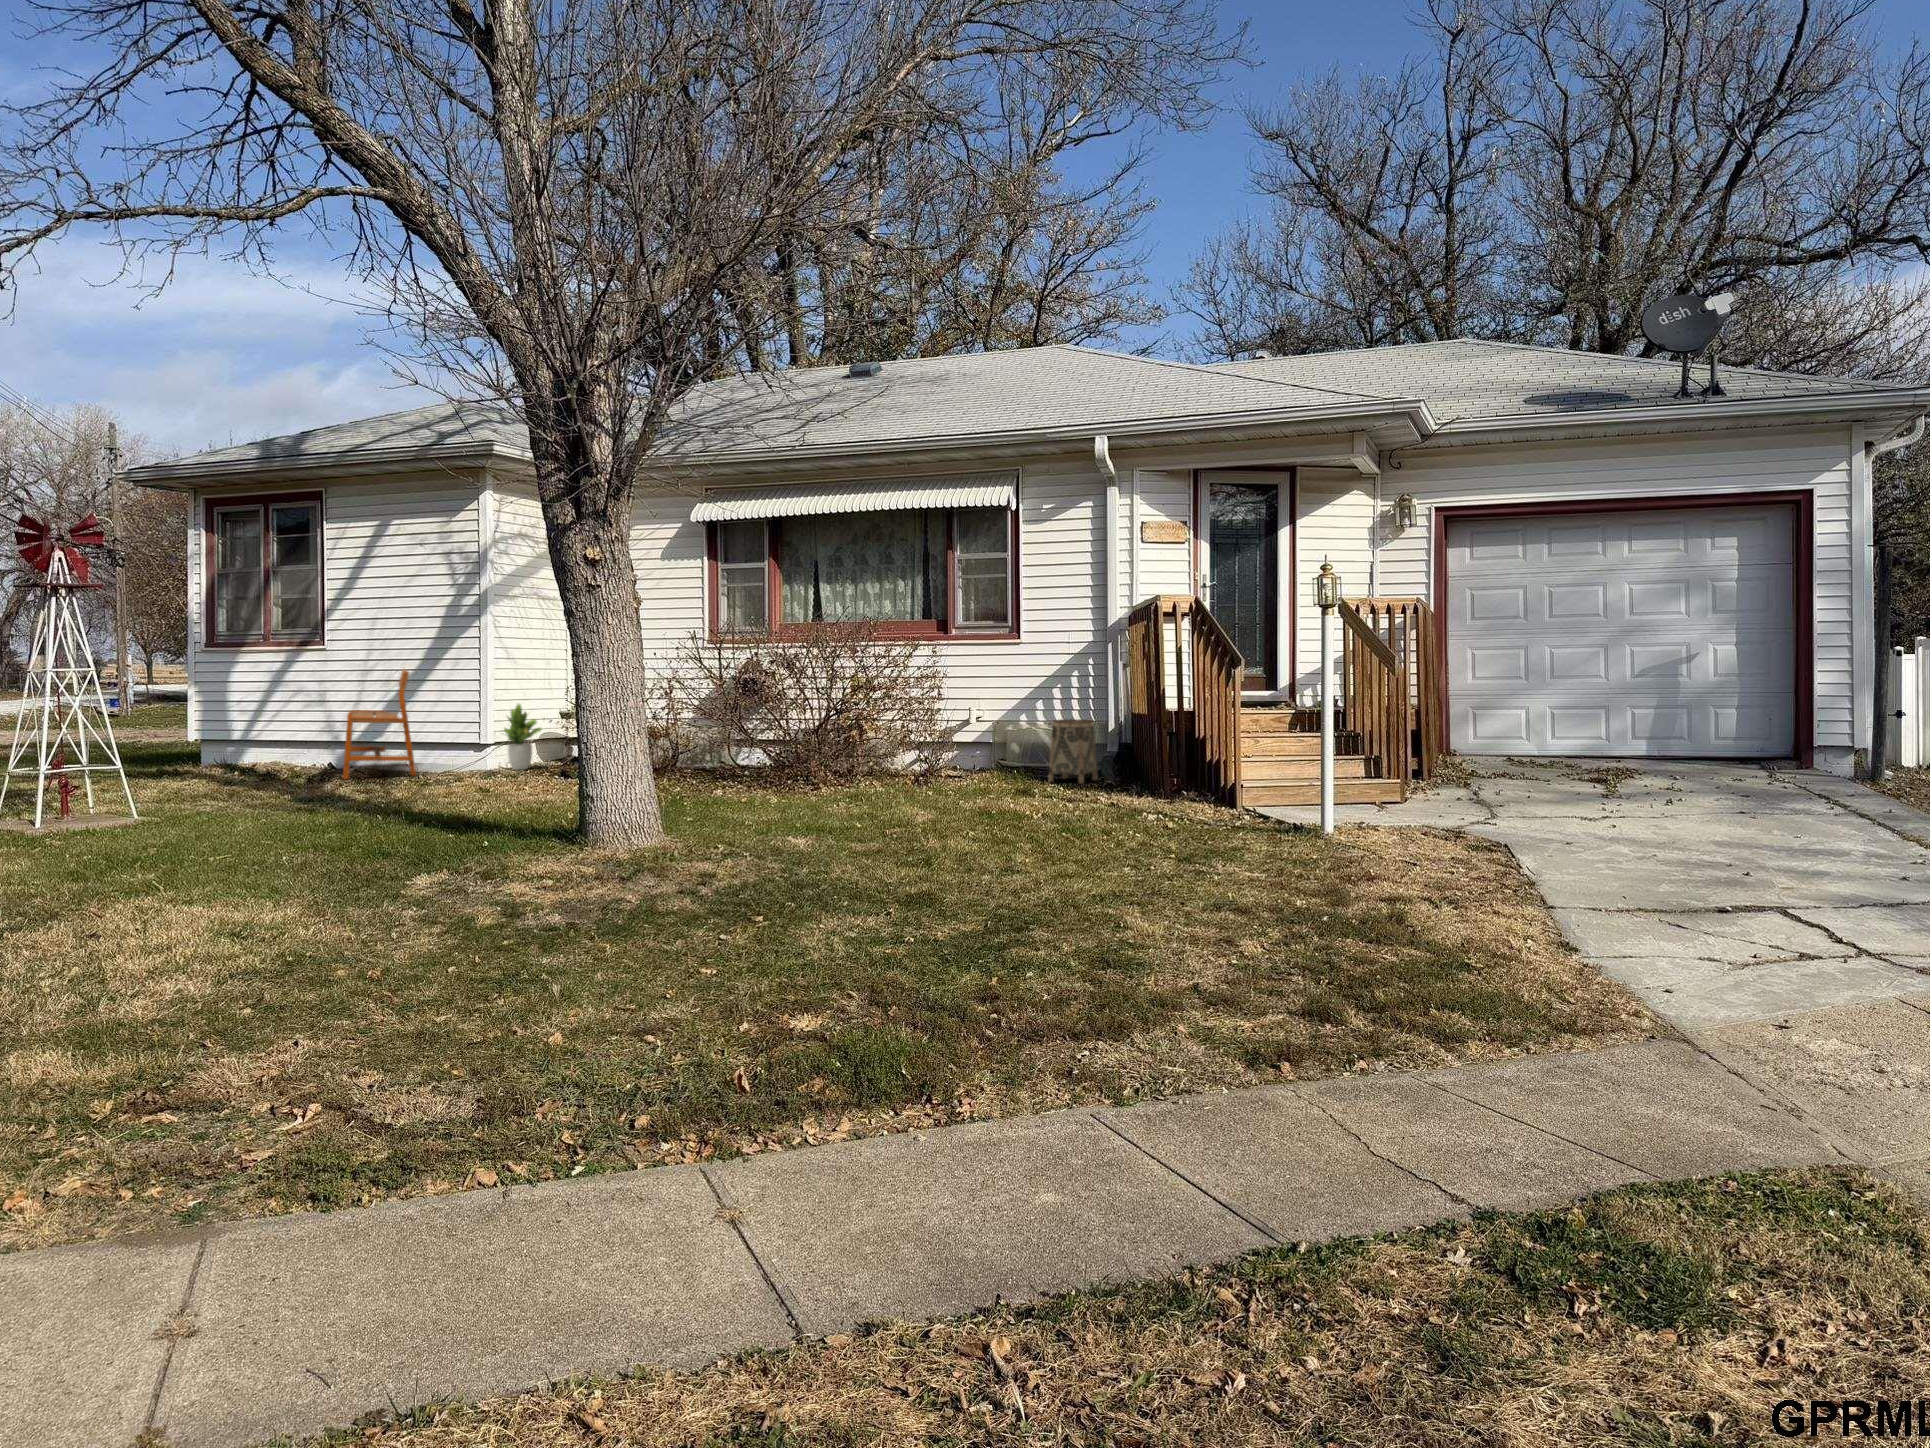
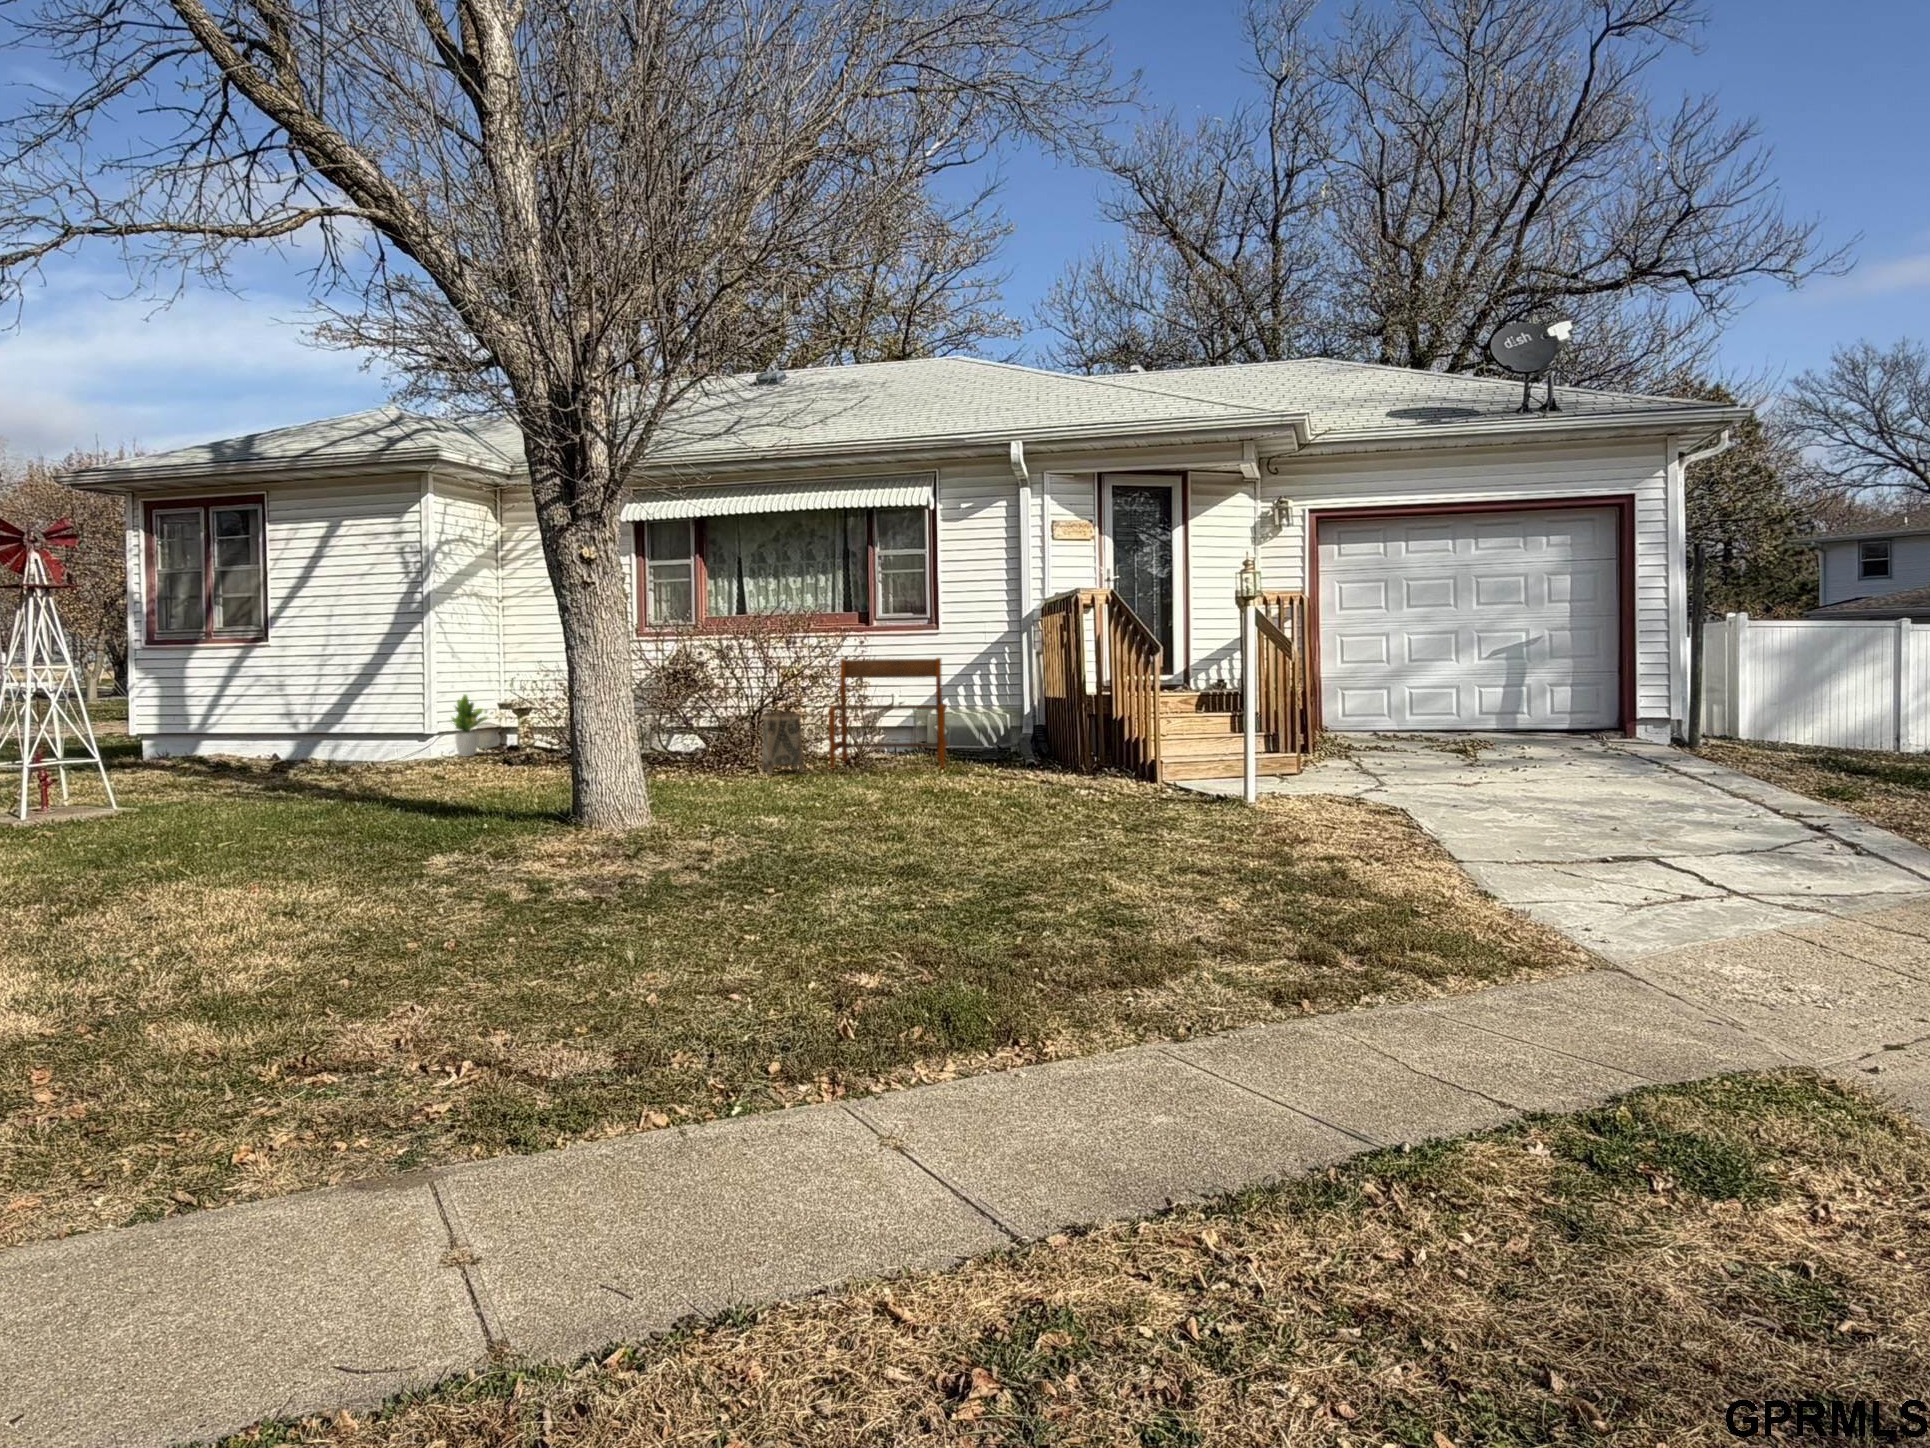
bench: present [343,669,416,779] -> present [829,658,947,769]
basket: present [1049,719,1098,783] -> present [762,712,804,775]

